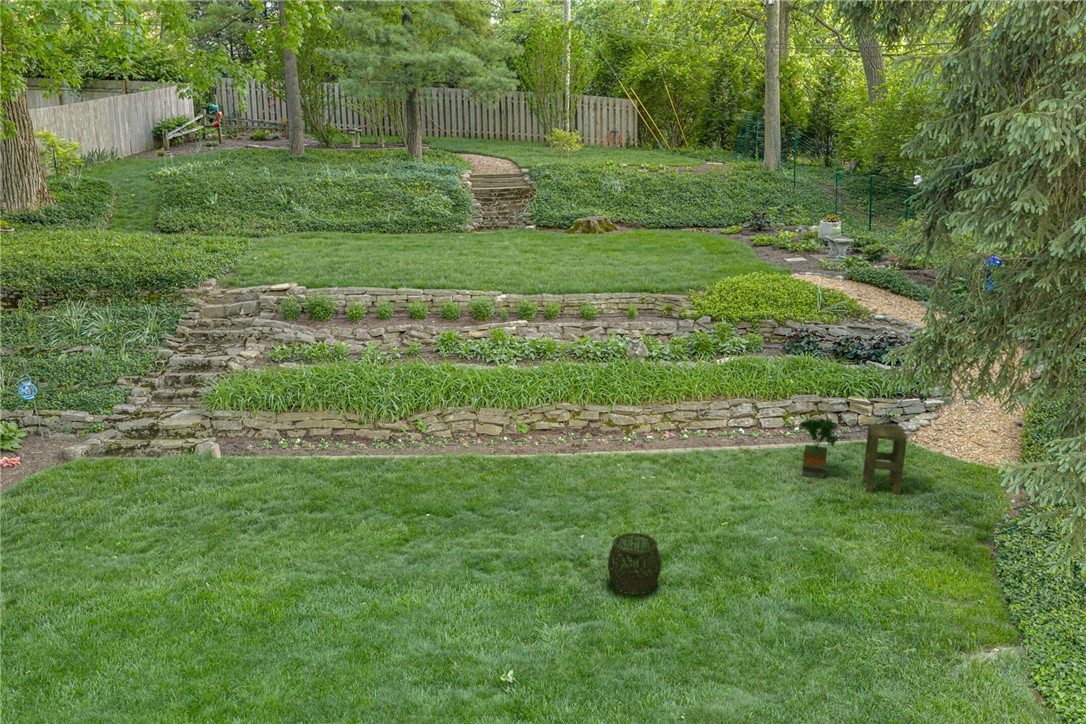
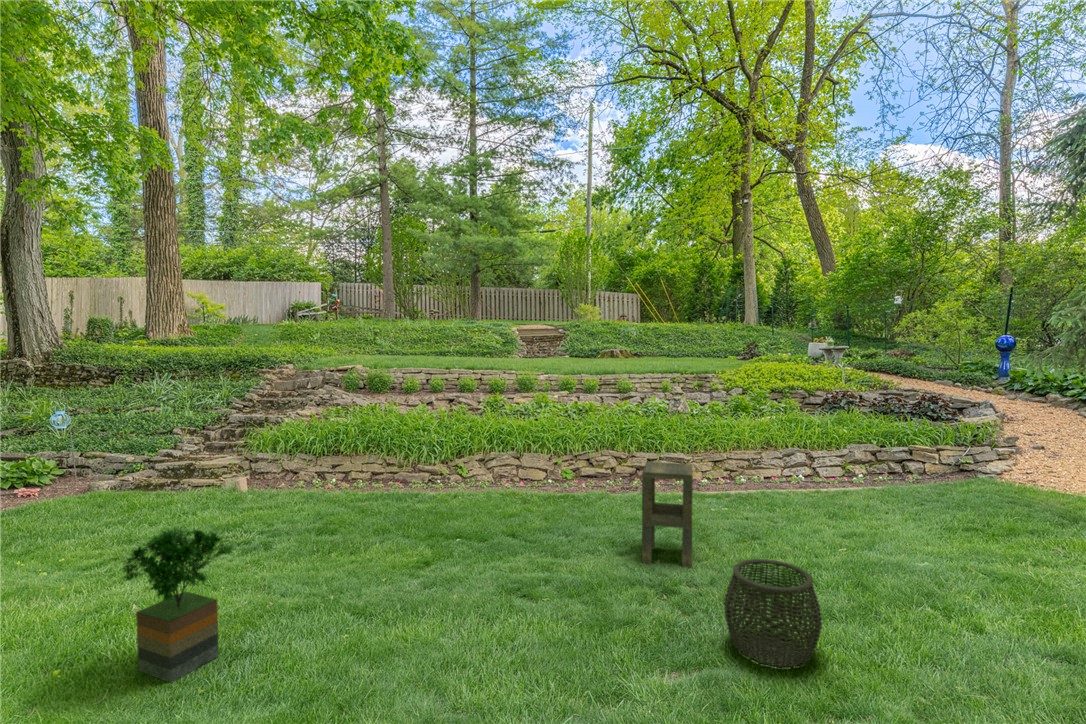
potted tree: present [800,419,838,479] -> present [123,527,233,683]
side table: present [862,424,907,495] -> present [642,462,693,567]

